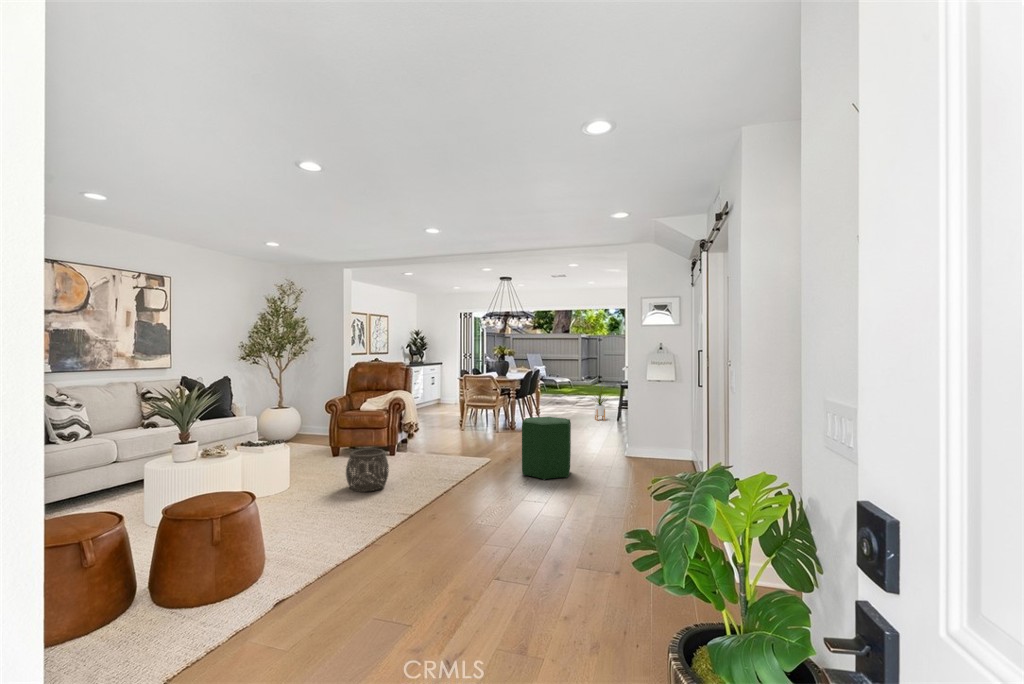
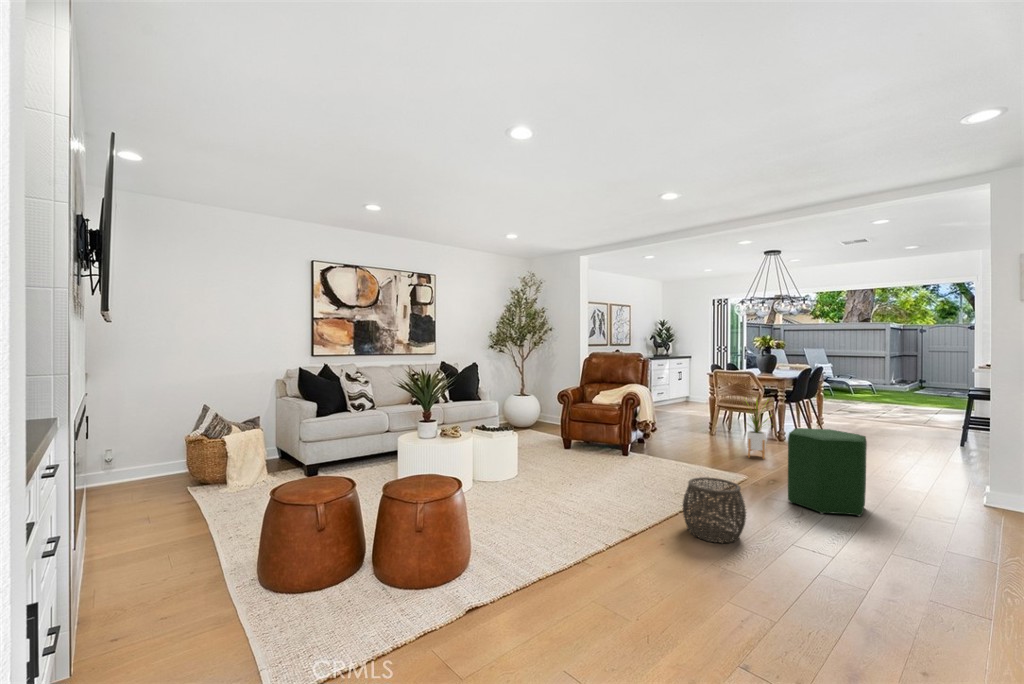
house plant: present [595,387,605,421] -> present [747,398,769,459]
woven basket: present [346,449,389,492] -> present [683,477,746,543]

